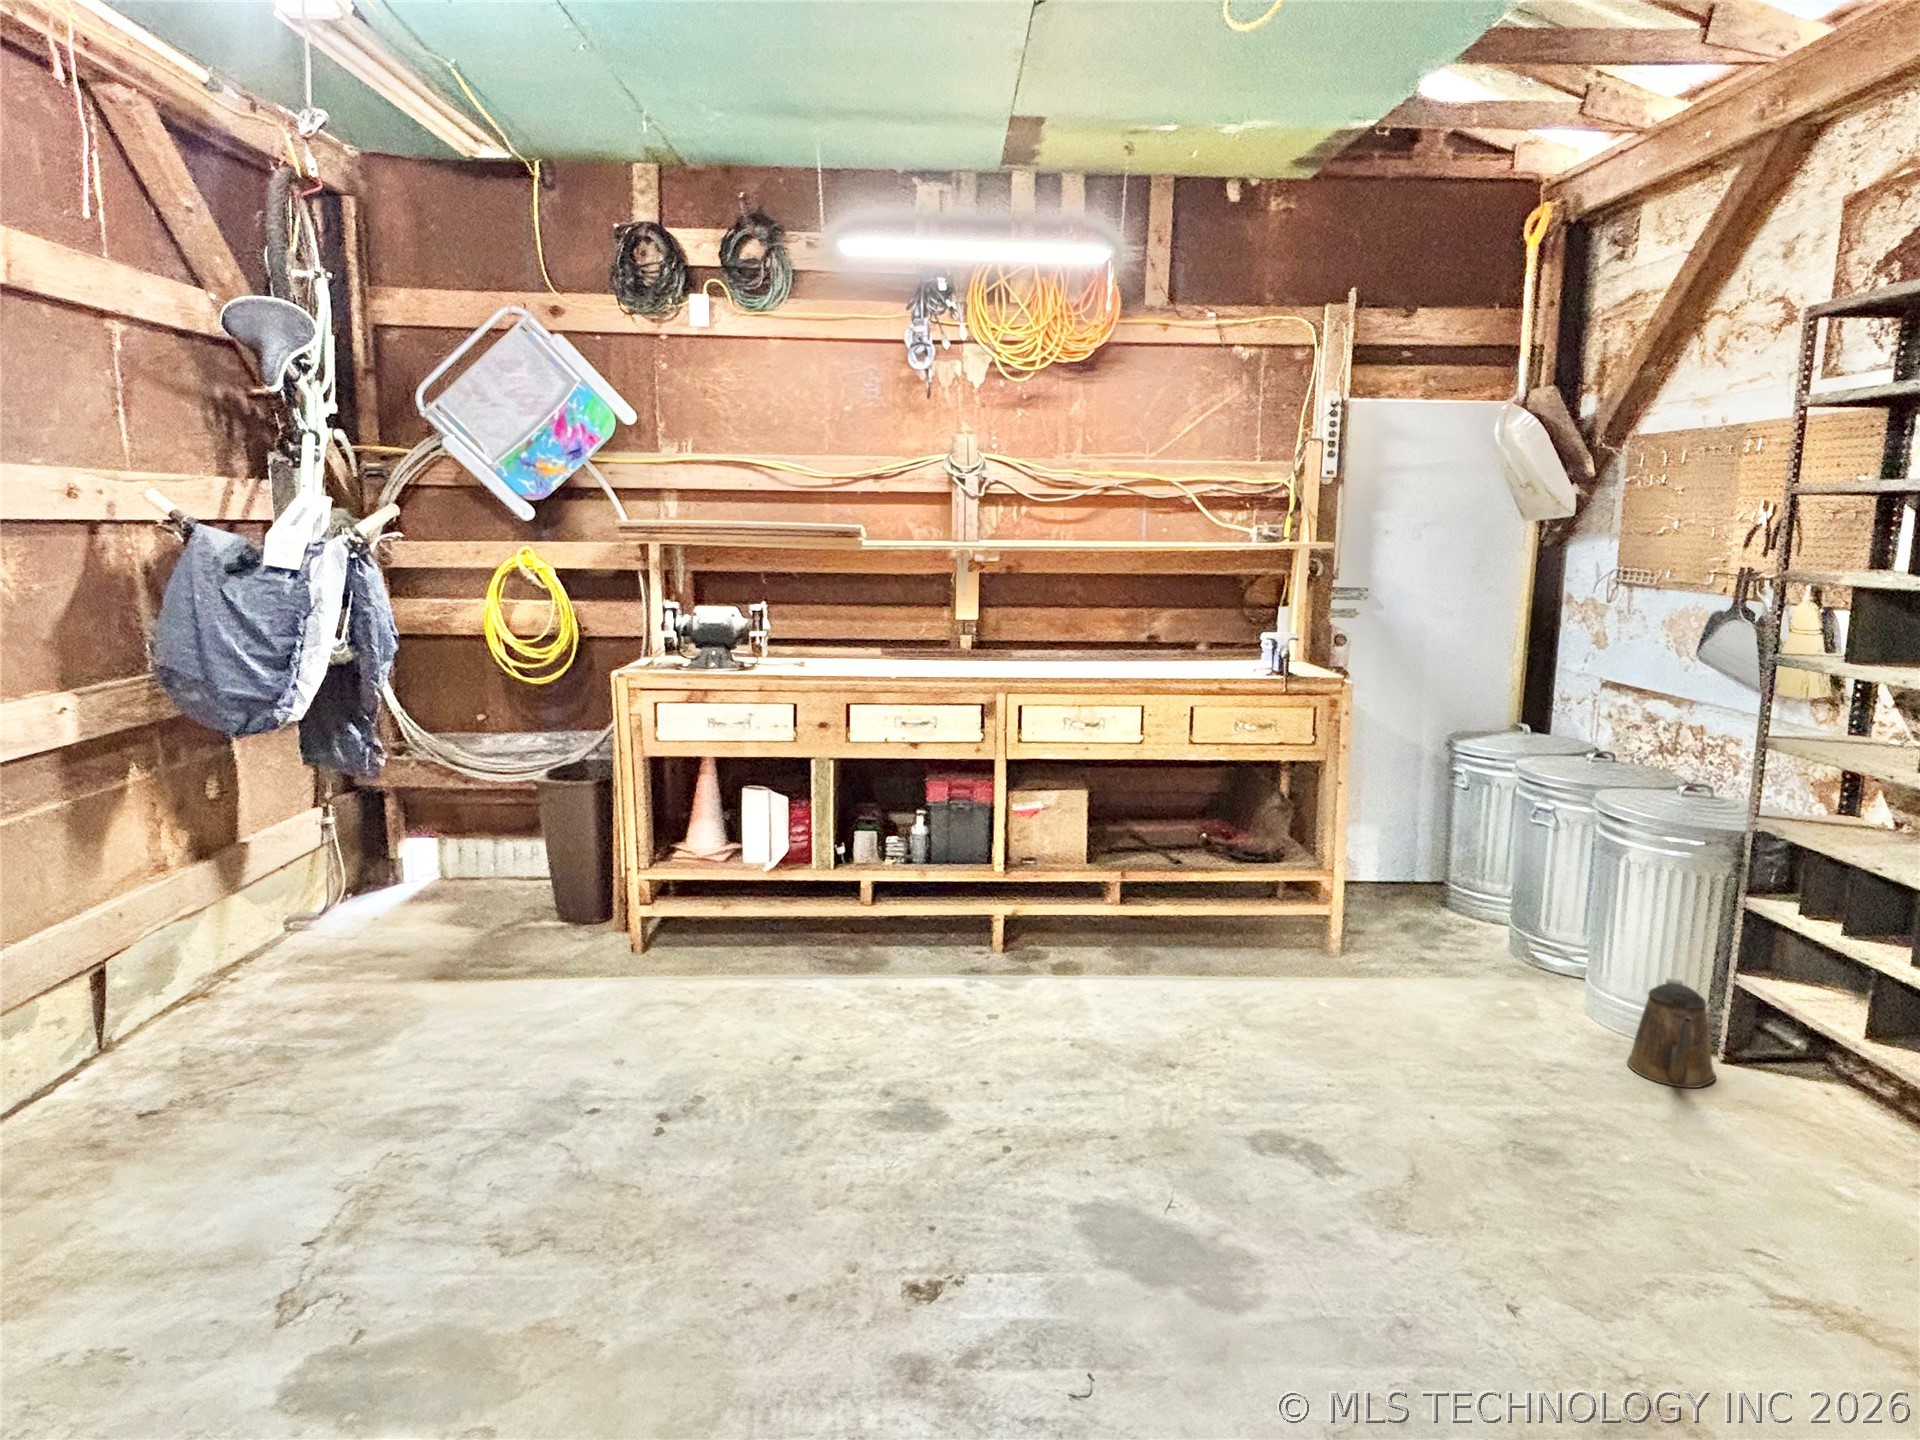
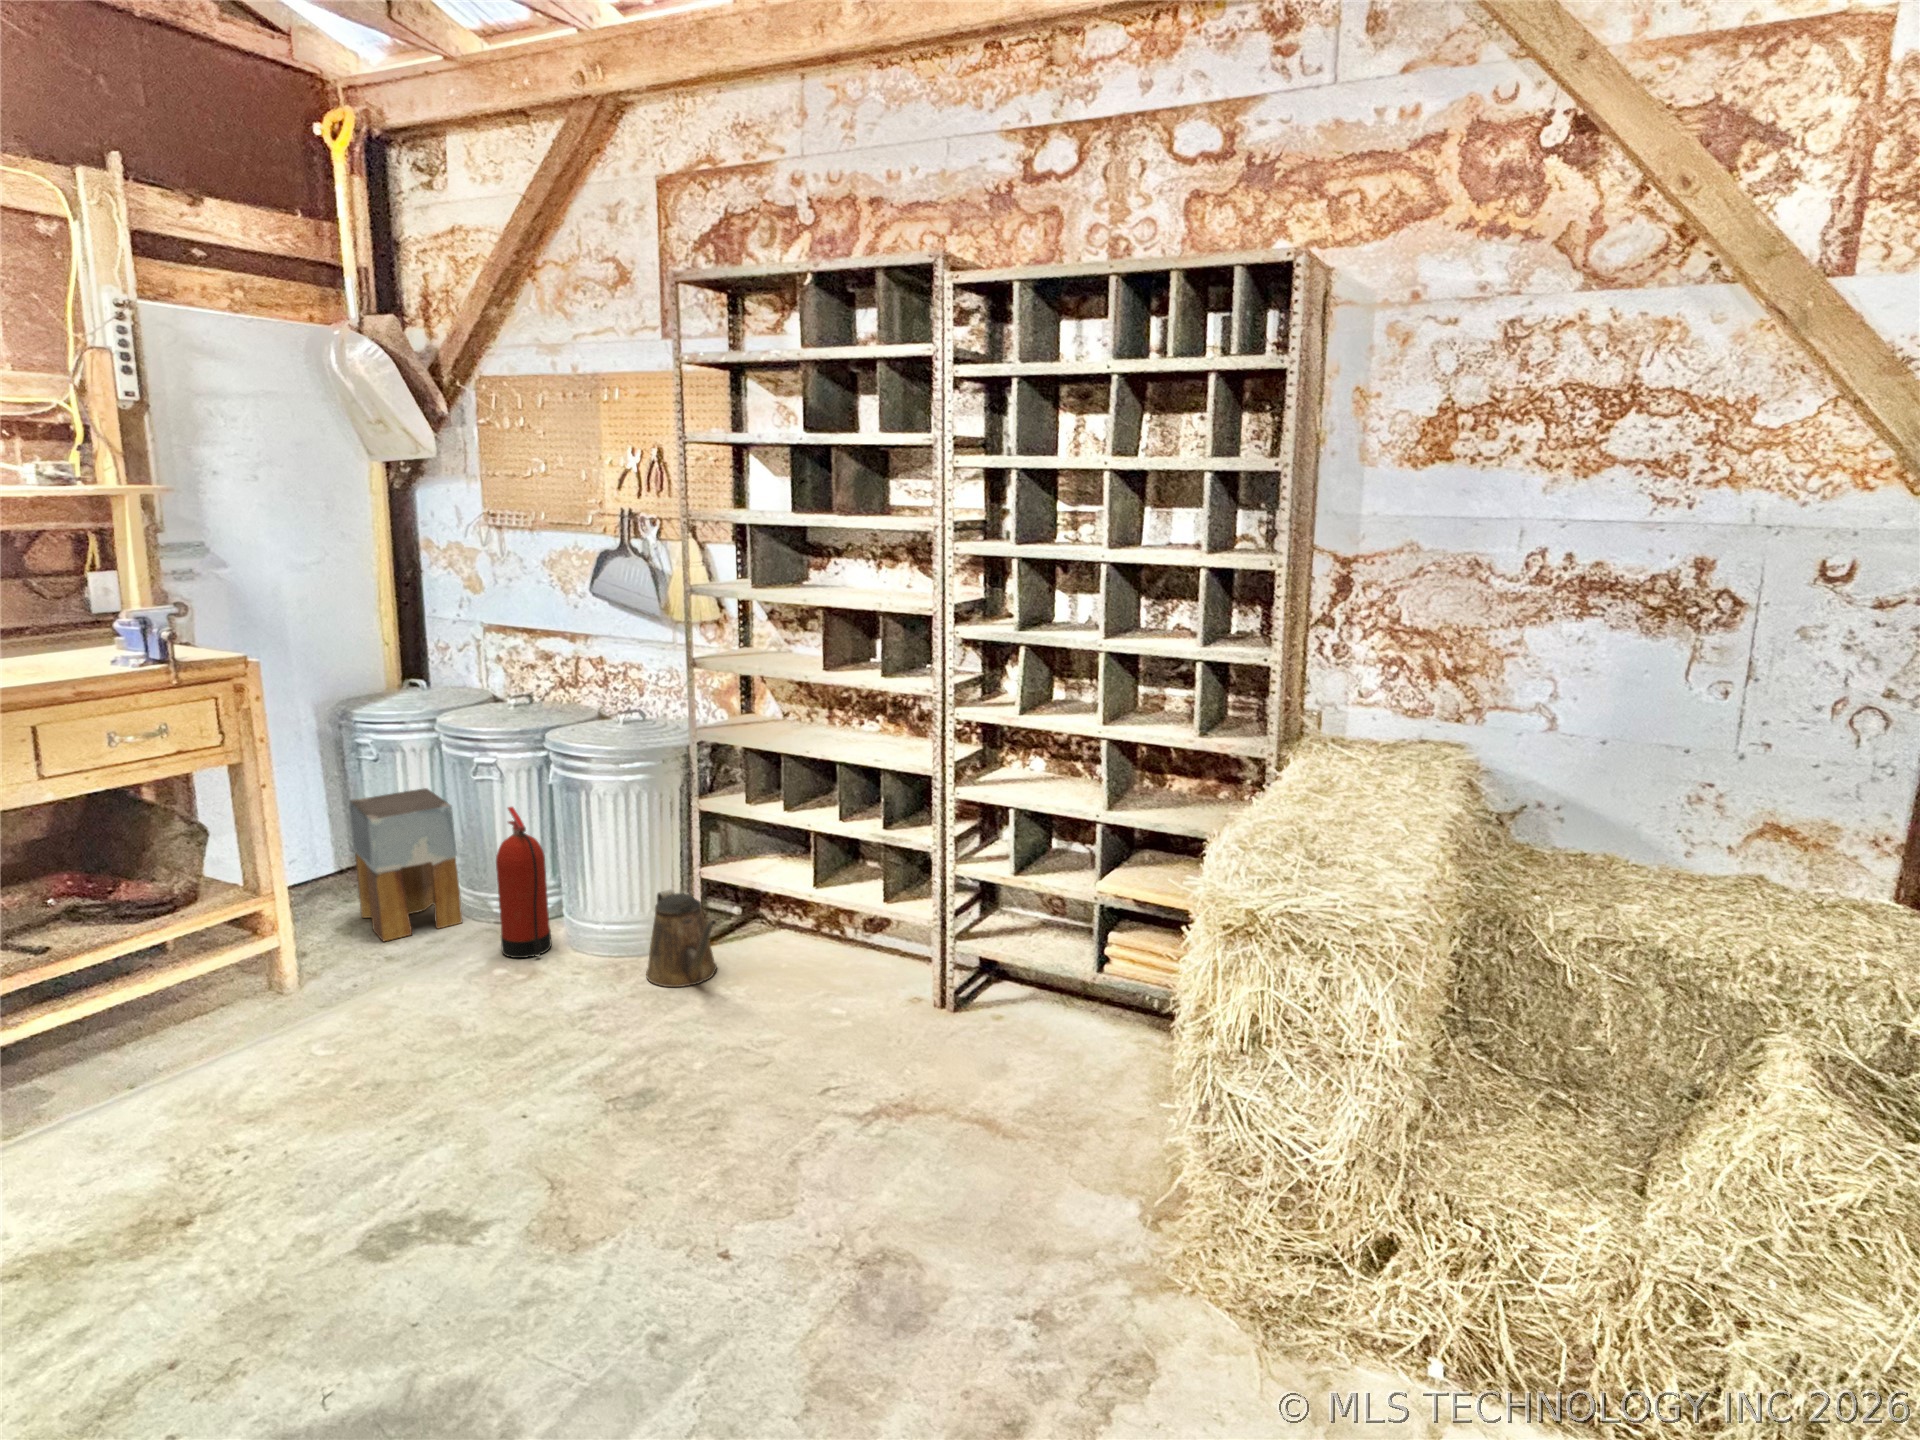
stool: none [1417,818,1501,953] -> present [349,788,462,941]
fire extinguisher: none [1508,853,1565,1003] -> present [496,807,552,958]

